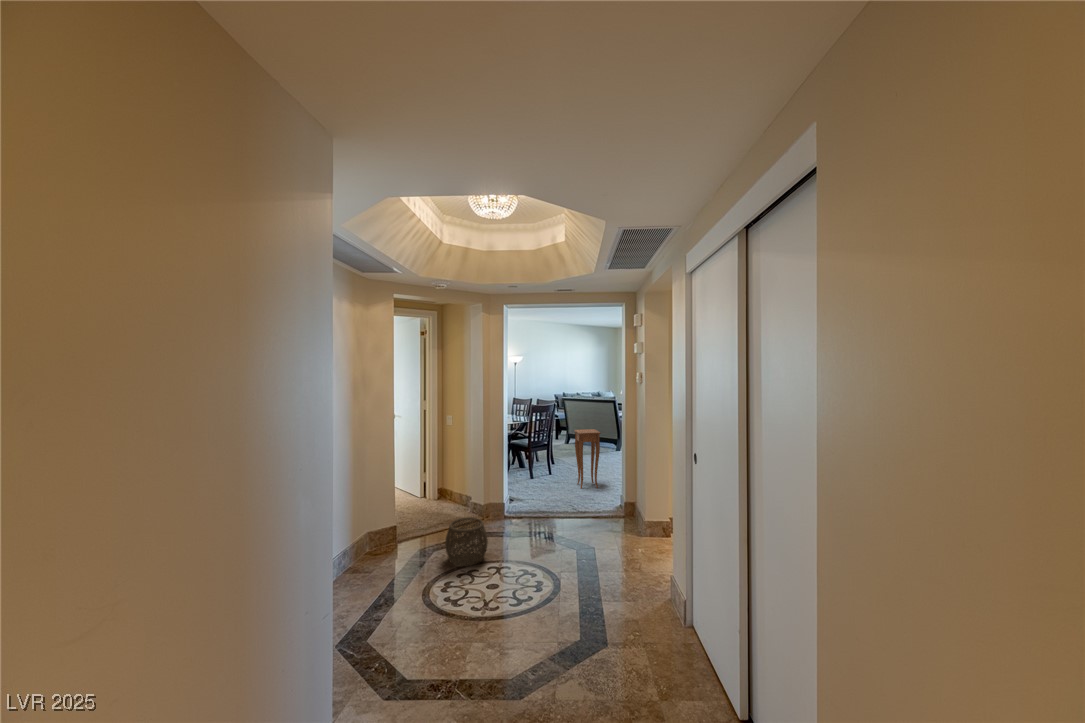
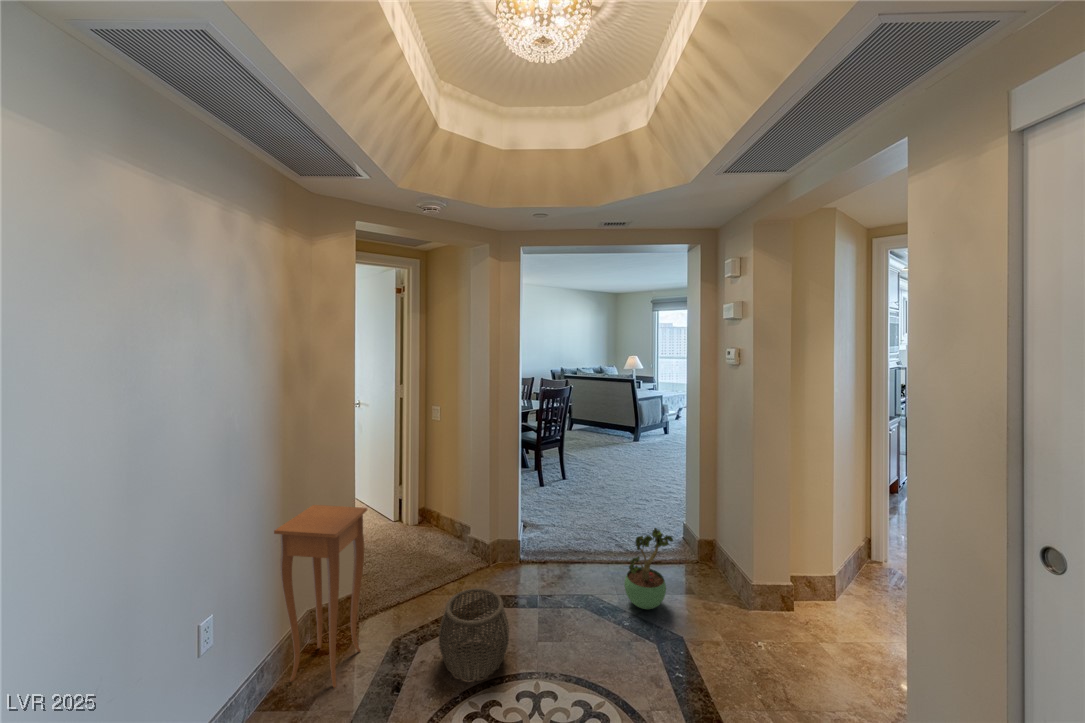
side table: present [574,429,600,489] -> present [274,505,367,687]
potted plant: none [569,485,600,539] -> present [624,528,673,609]

